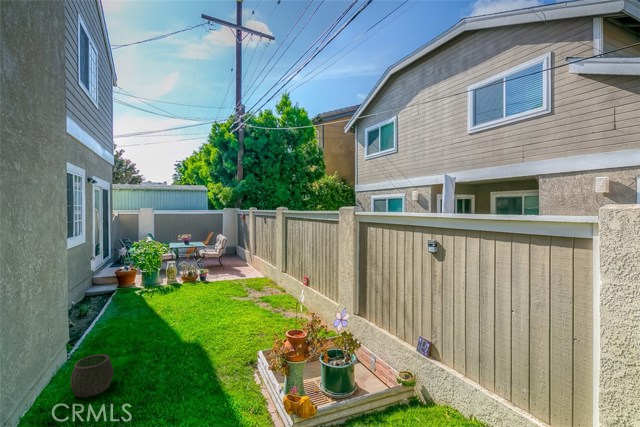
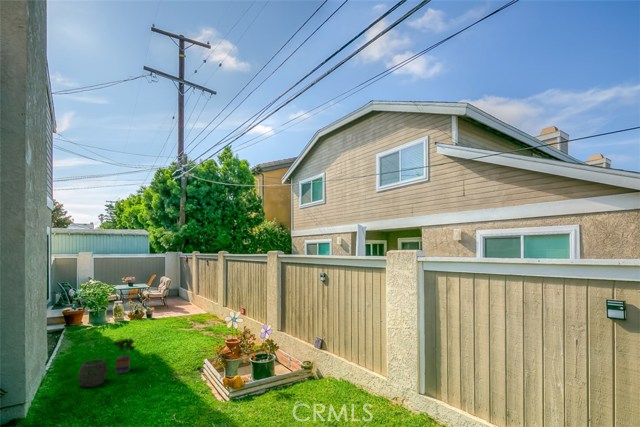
potted tree: none [126,322,159,372] -> present [114,339,136,374]

